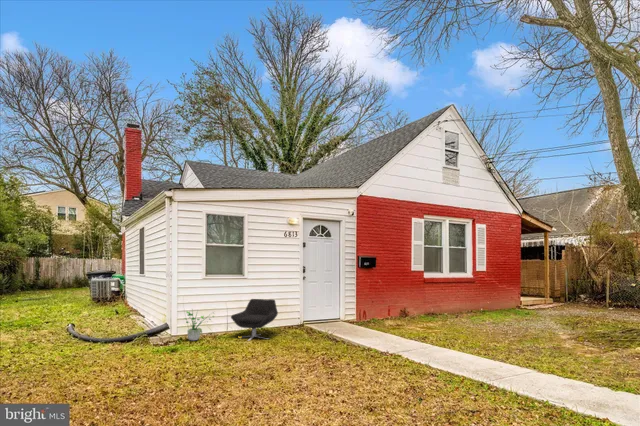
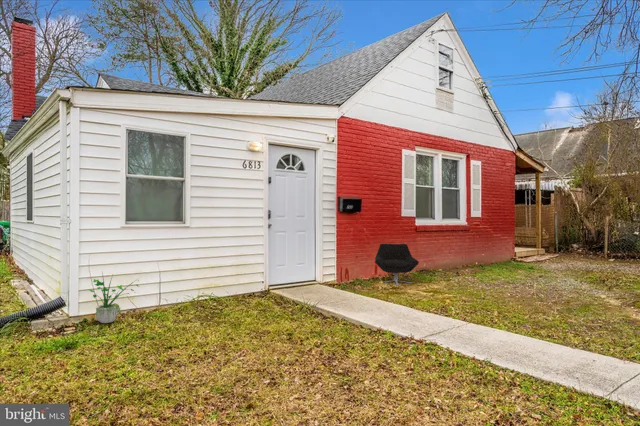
lounge chair: present [231,299,278,340] -> present [375,244,419,285]

